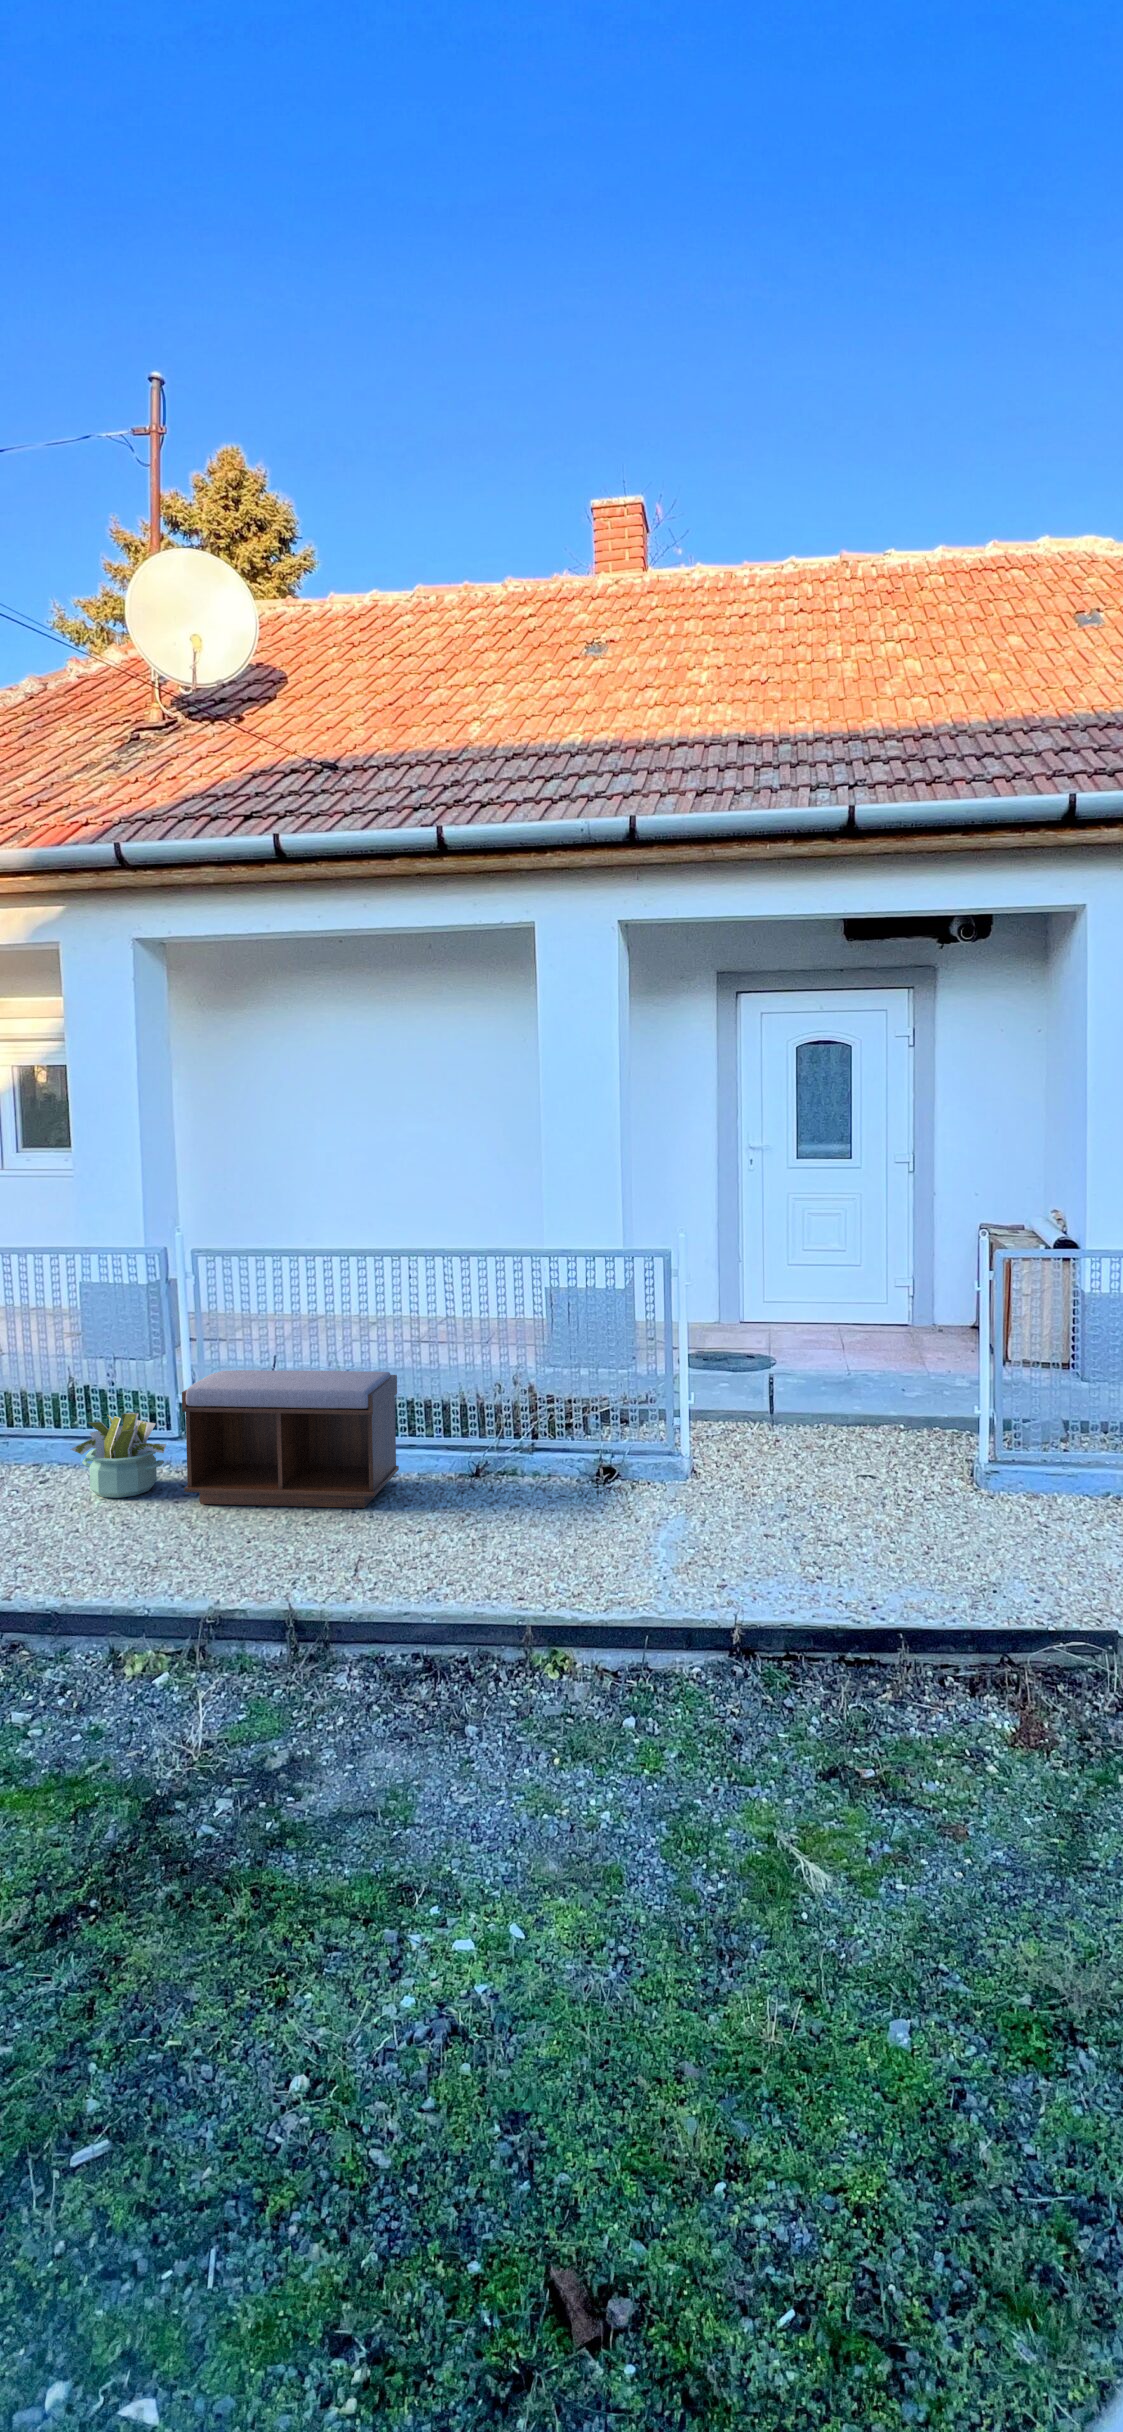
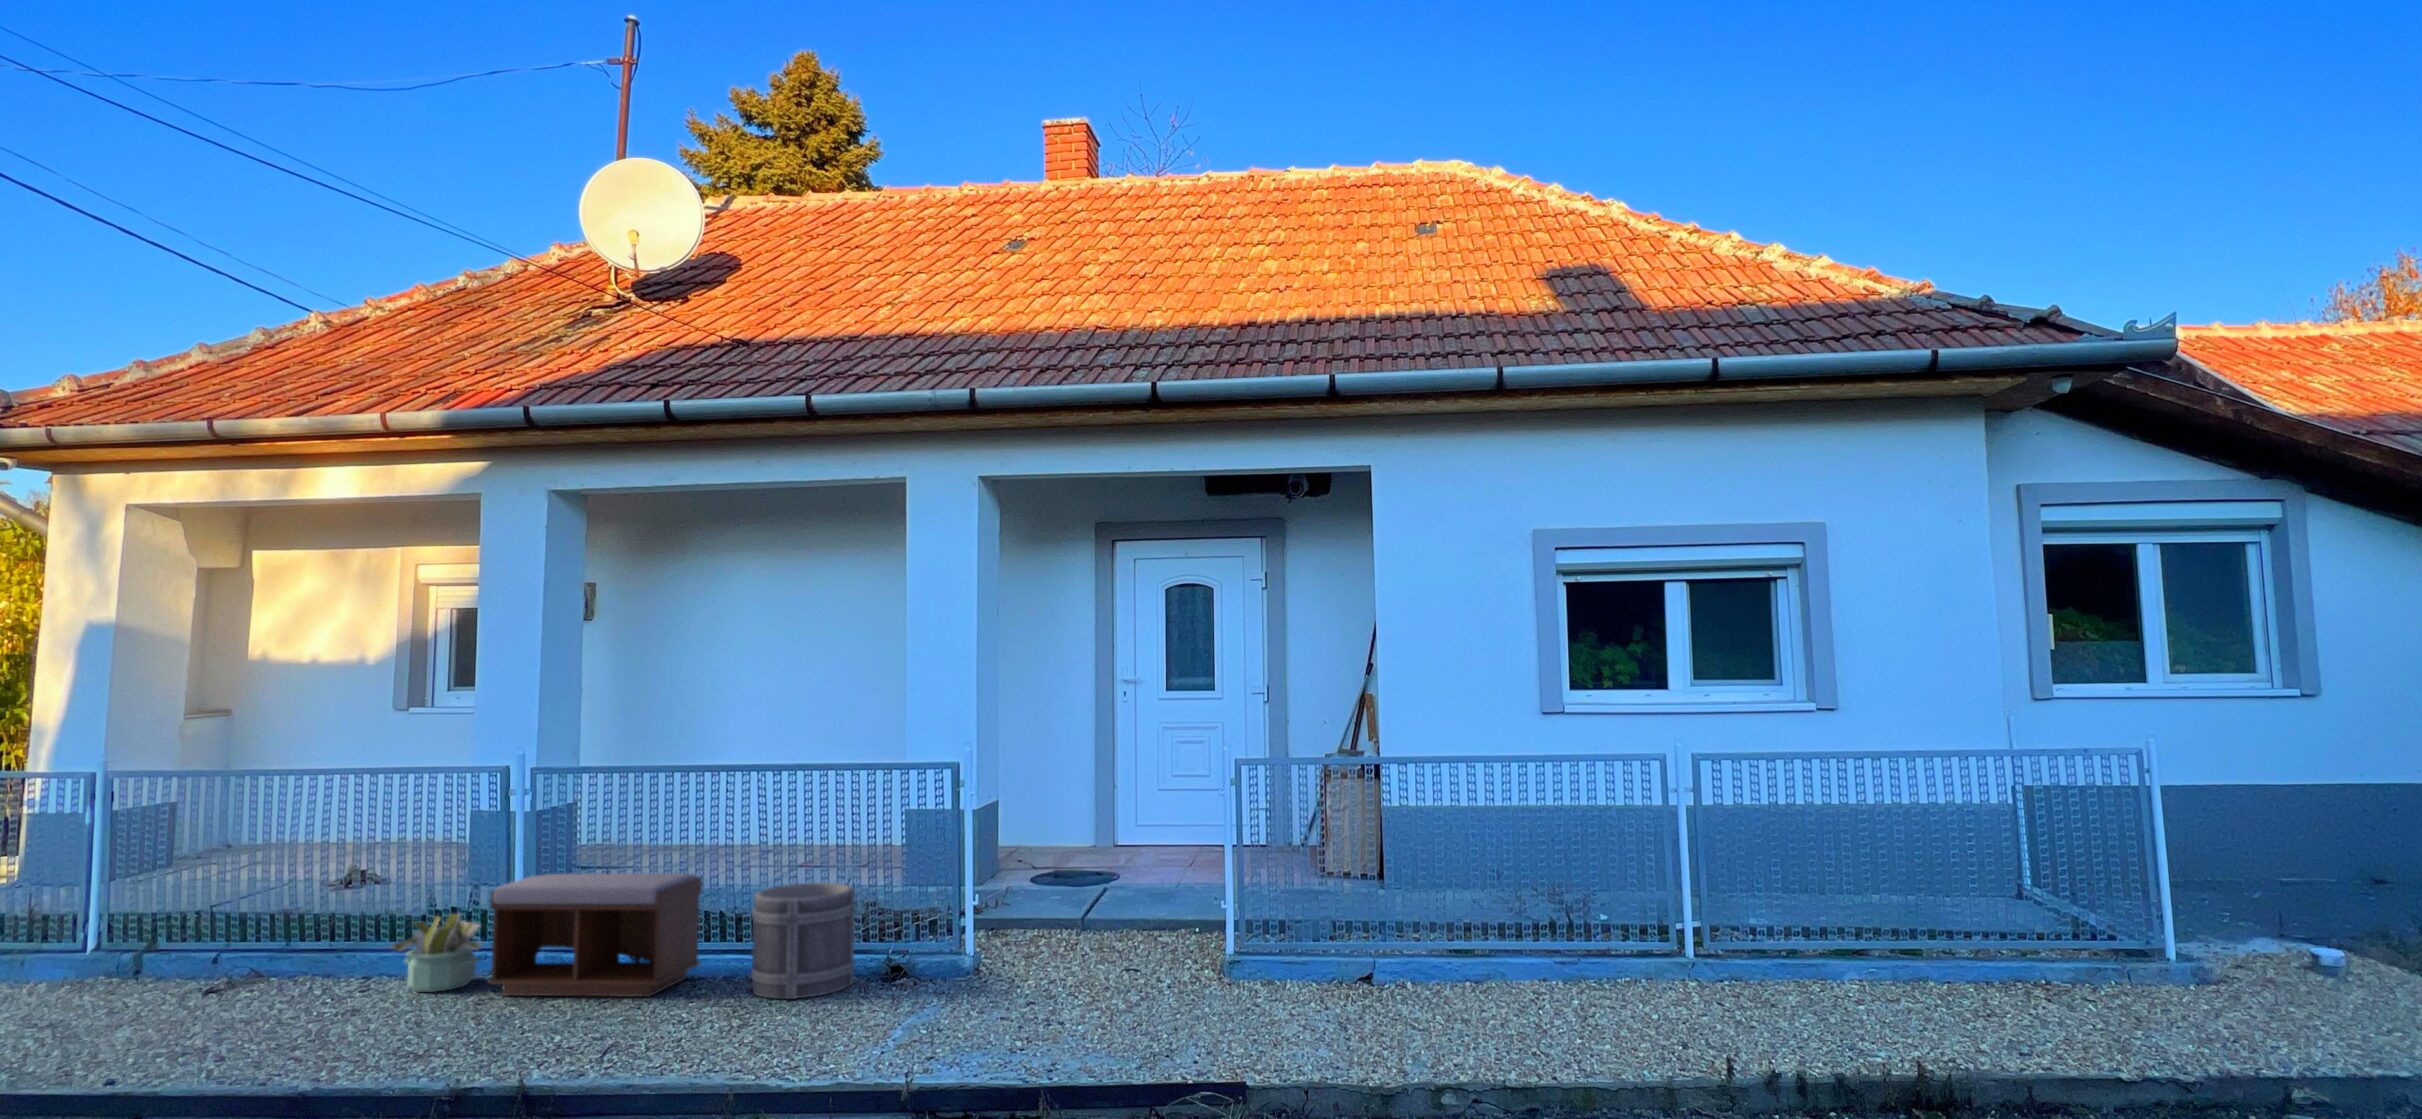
bucket: none [469,1382,579,1514] -> present [751,882,855,999]

